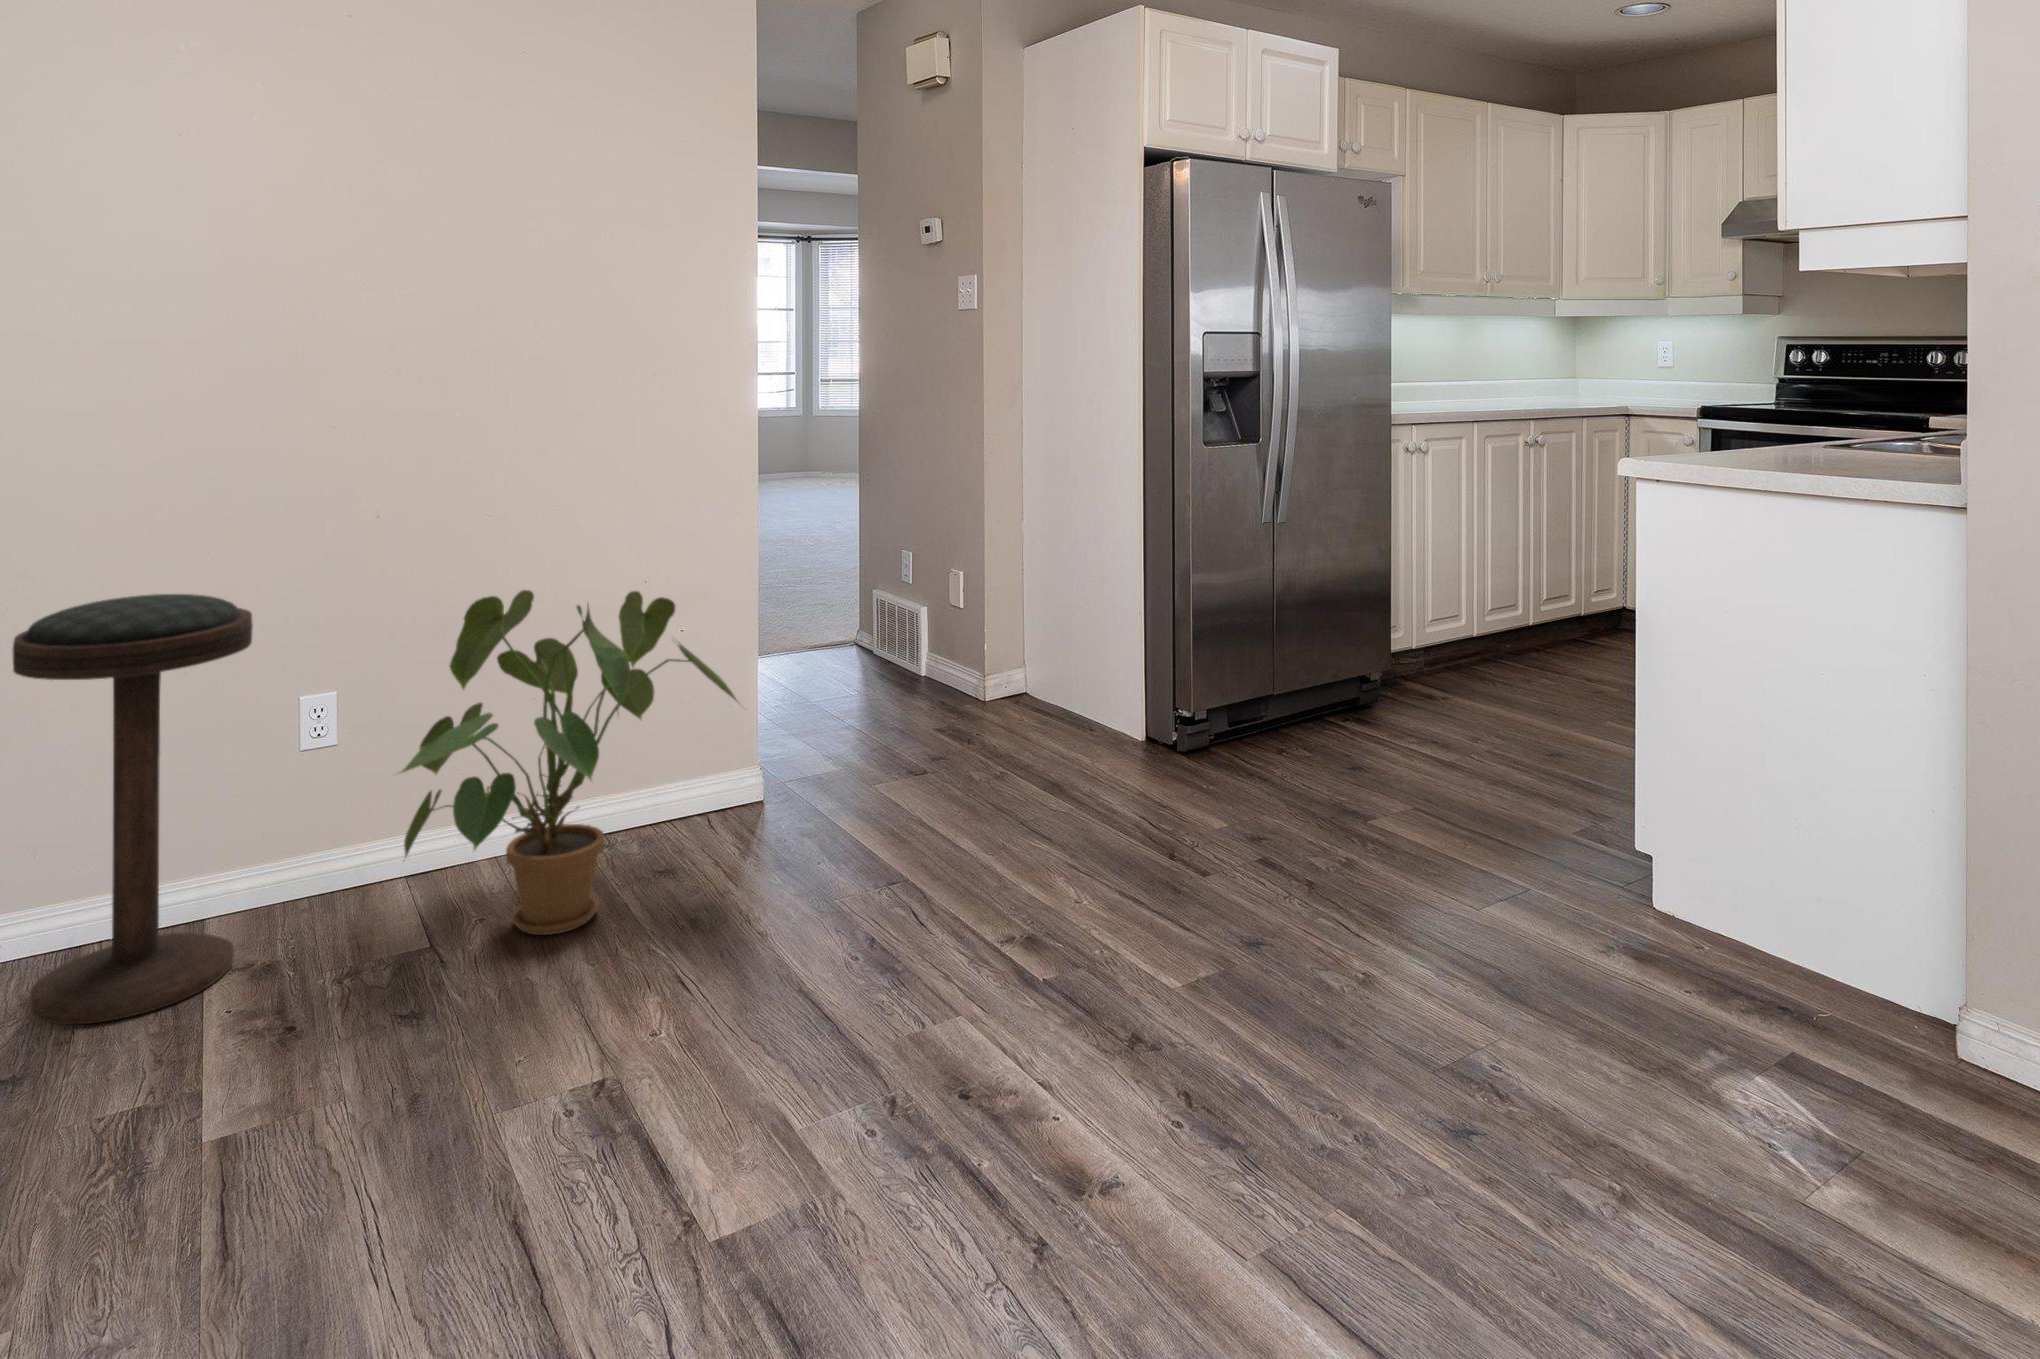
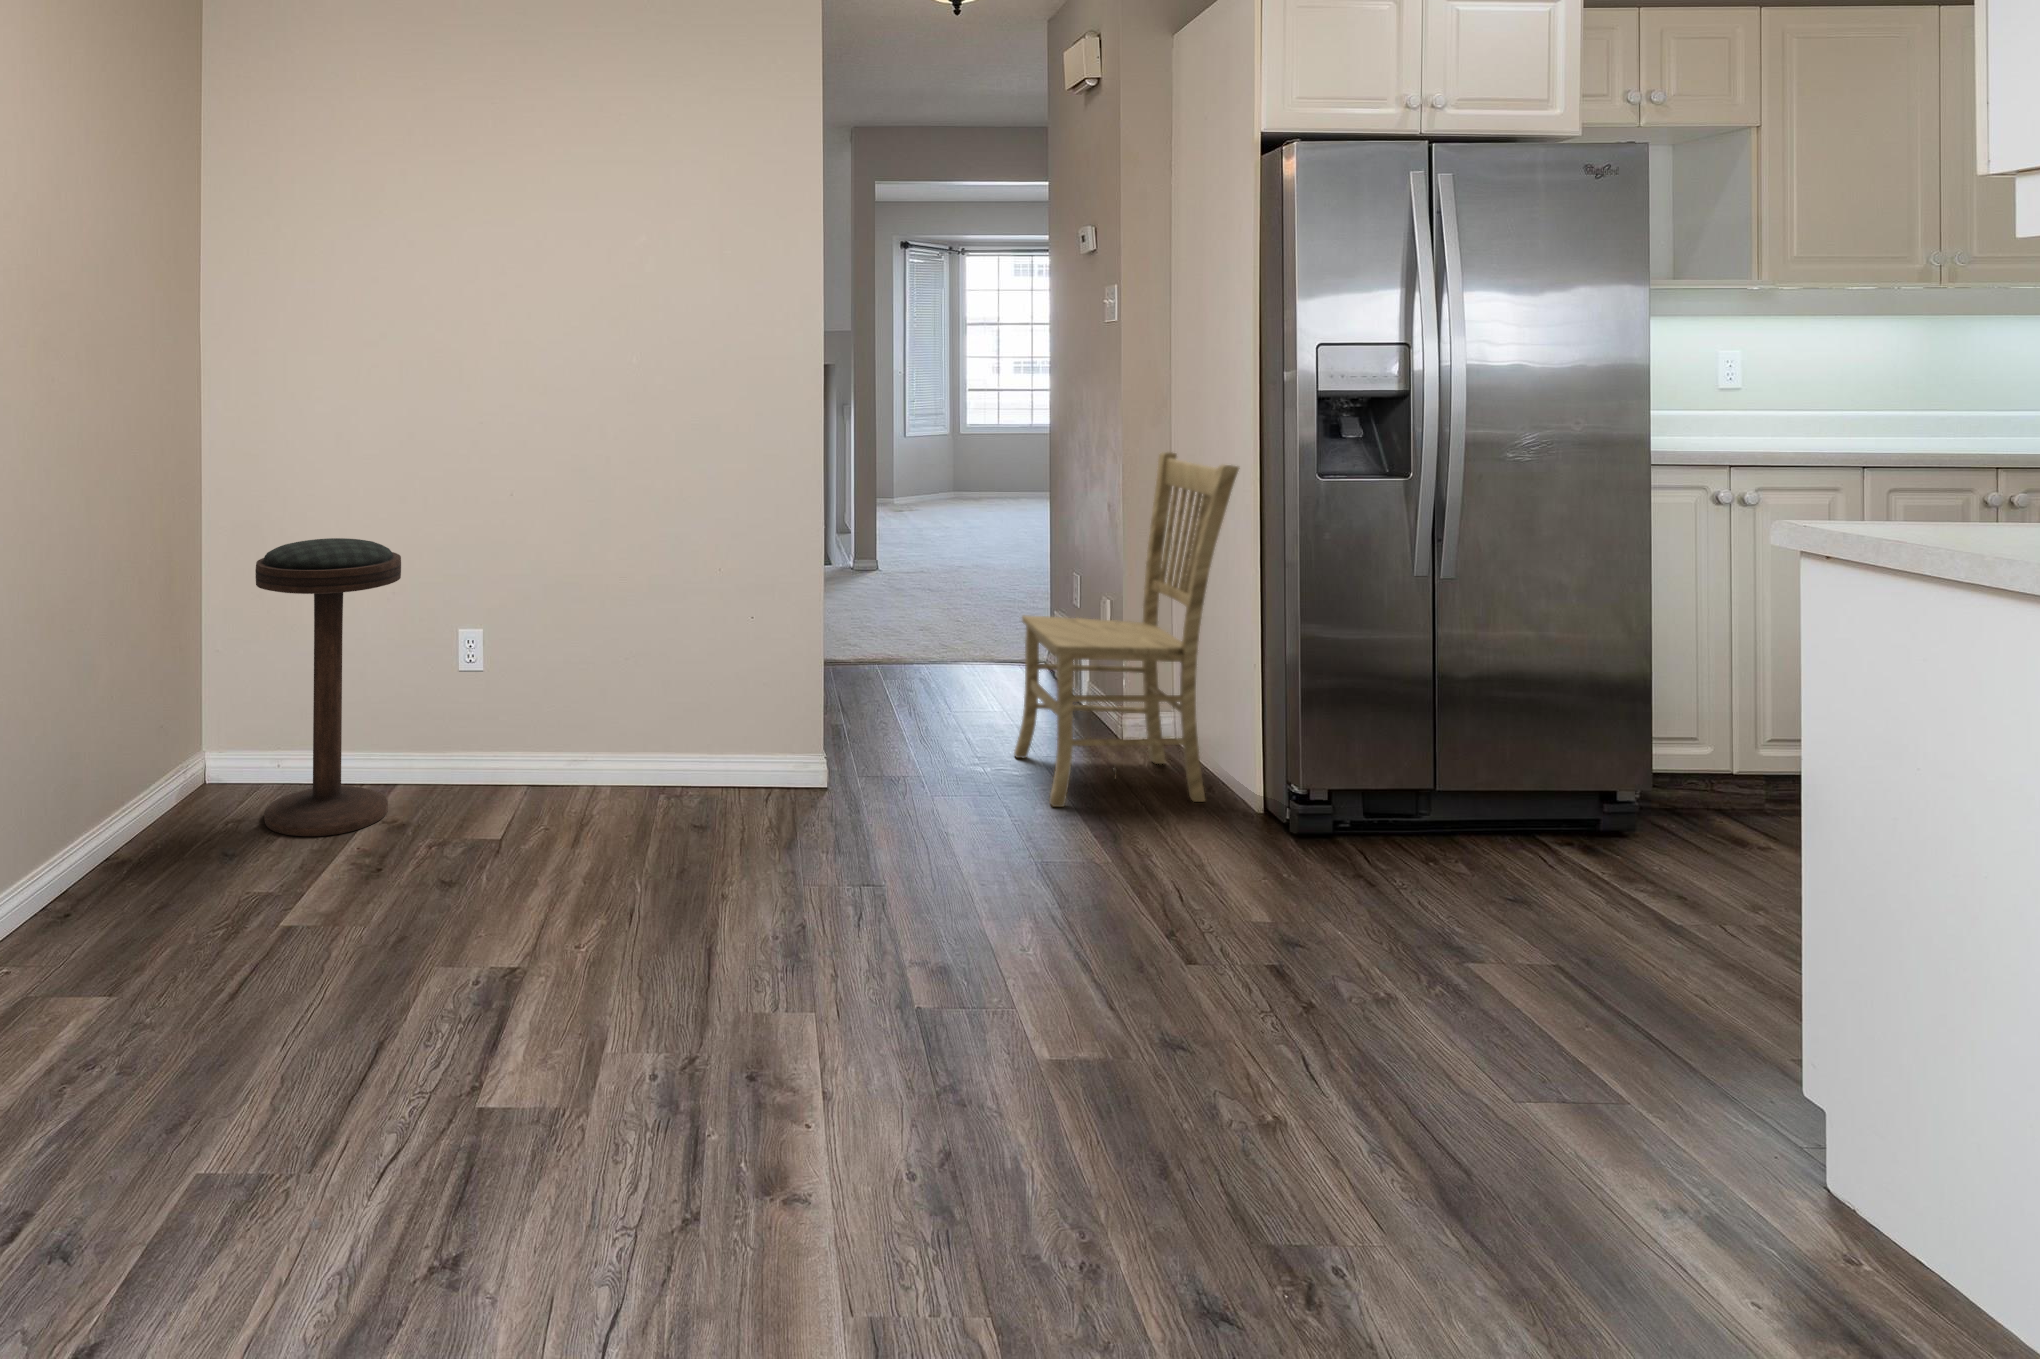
dining chair: none [910,429,1131,772] -> present [1014,452,1240,807]
house plant: present [399,590,741,935] -> none [473,564,753,853]

